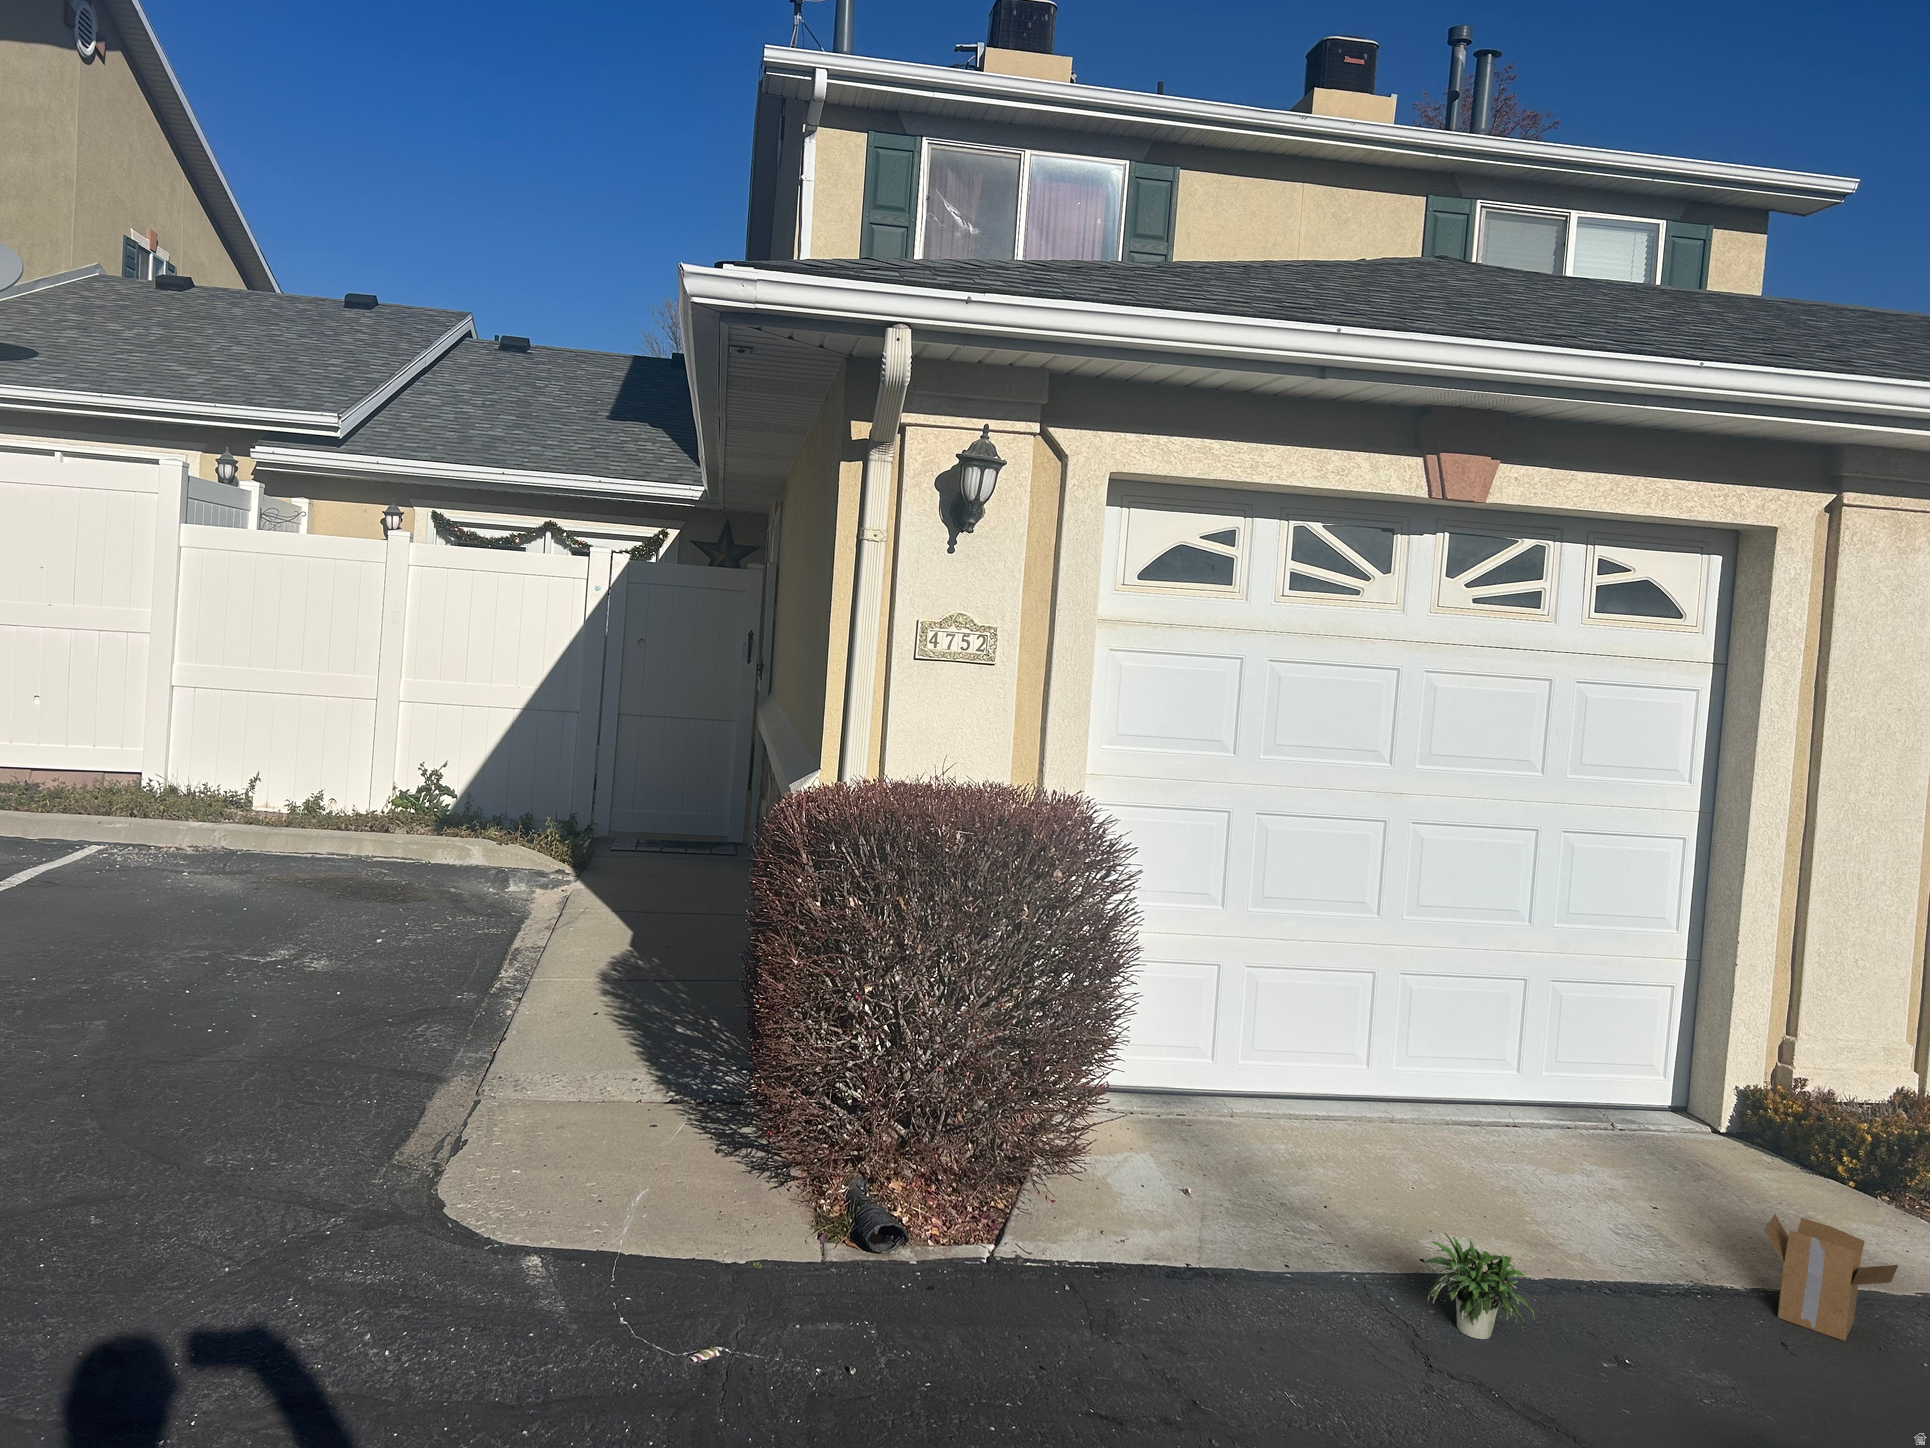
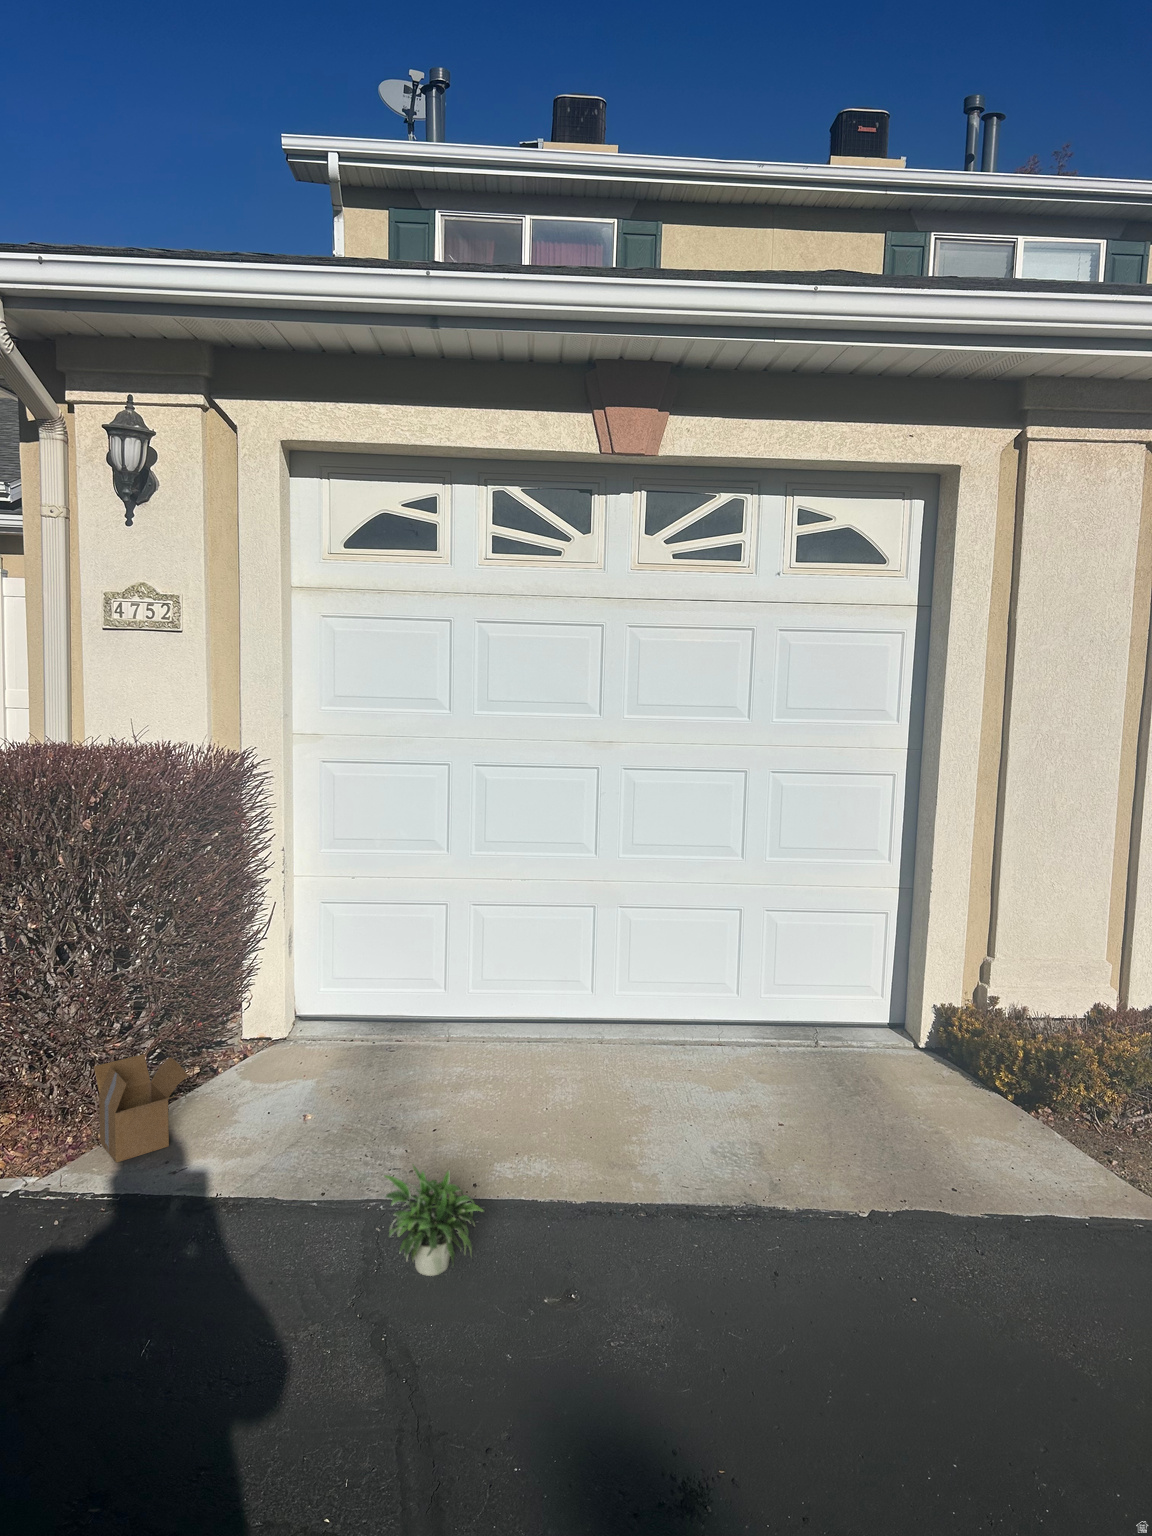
cardboard box: present [1764,1214,1898,1341] -> present [94,1054,188,1163]

